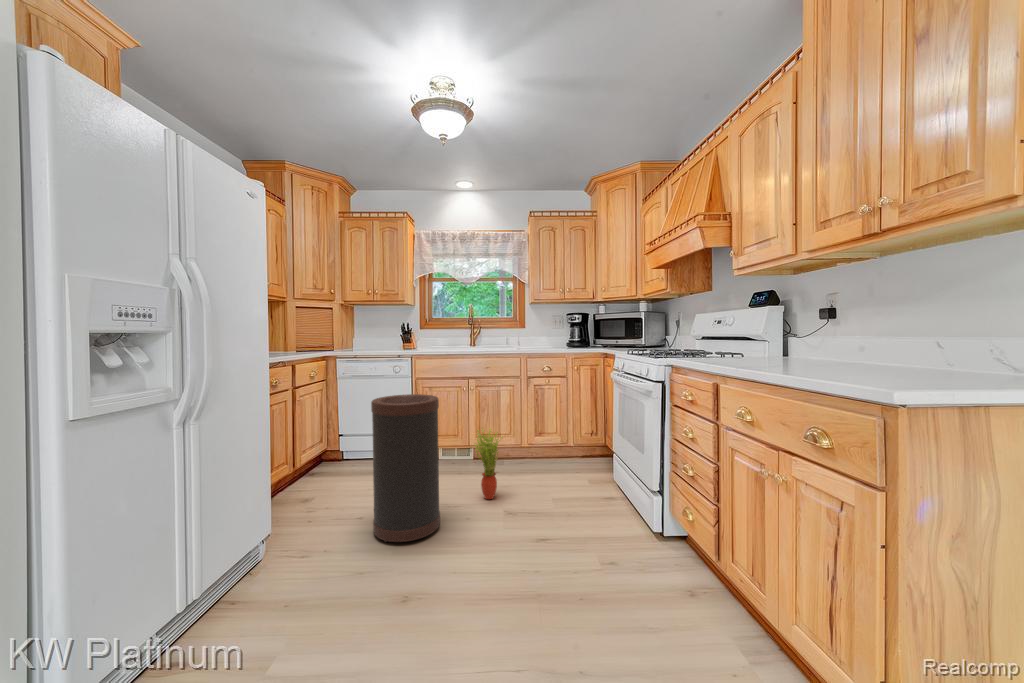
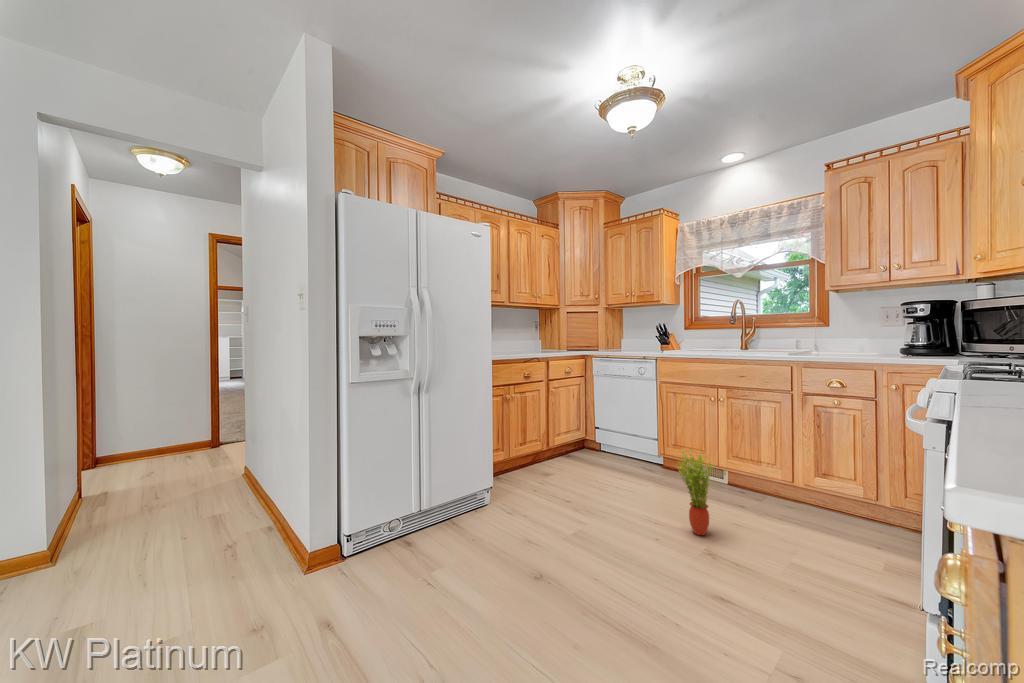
trash can: present [371,394,440,542] -> none [557,399,623,544]

